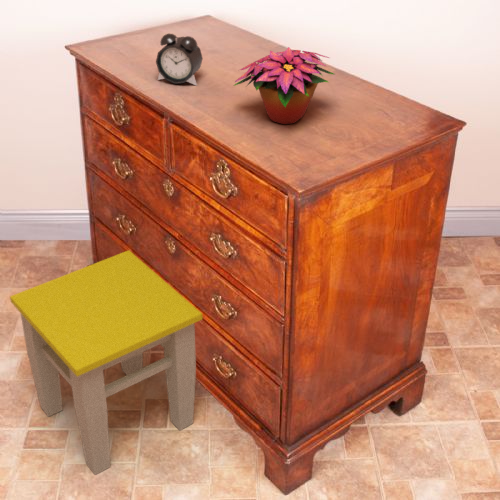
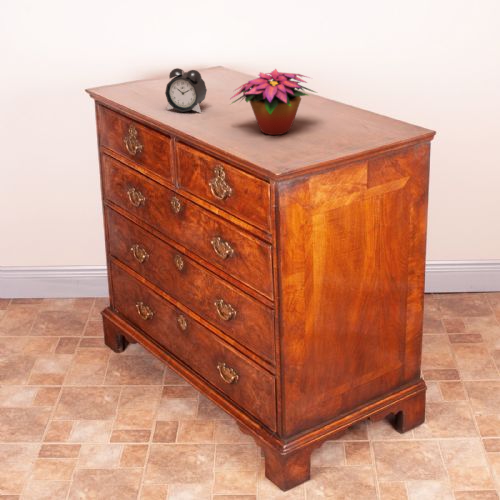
stool: present [10,250,202,474] -> none [31,275,206,477]

